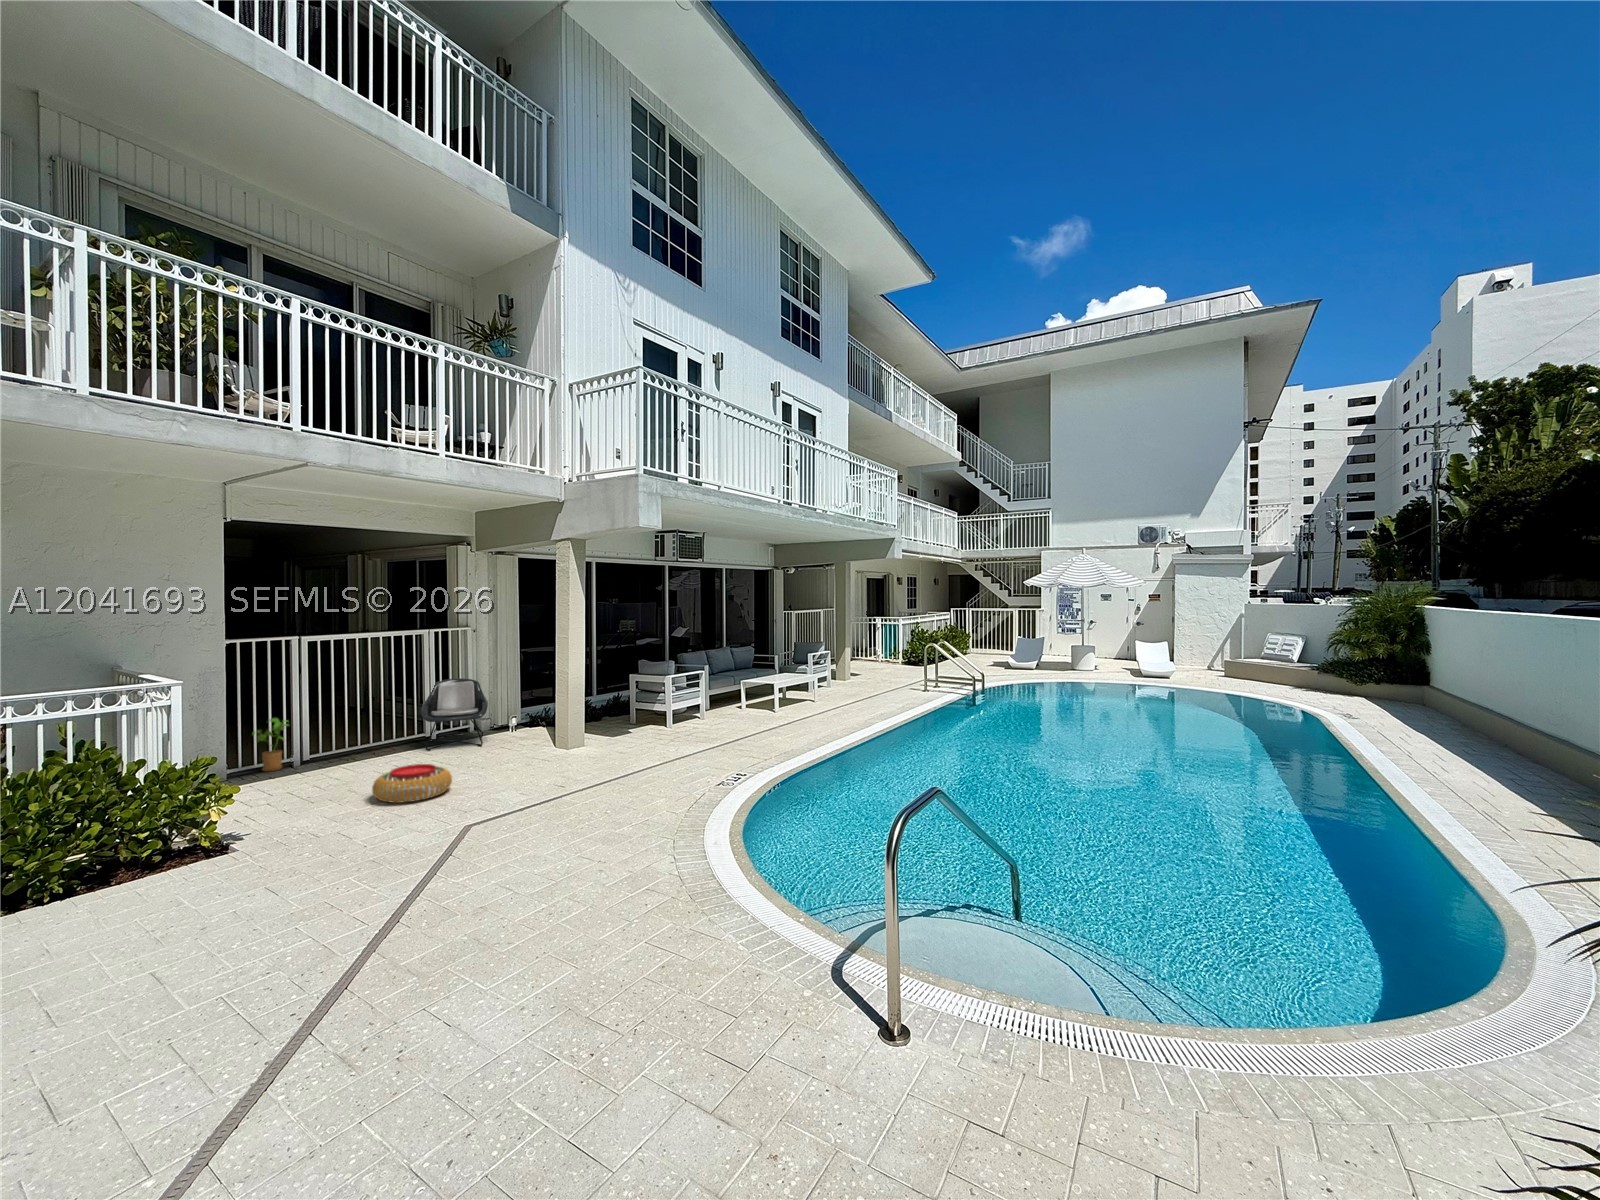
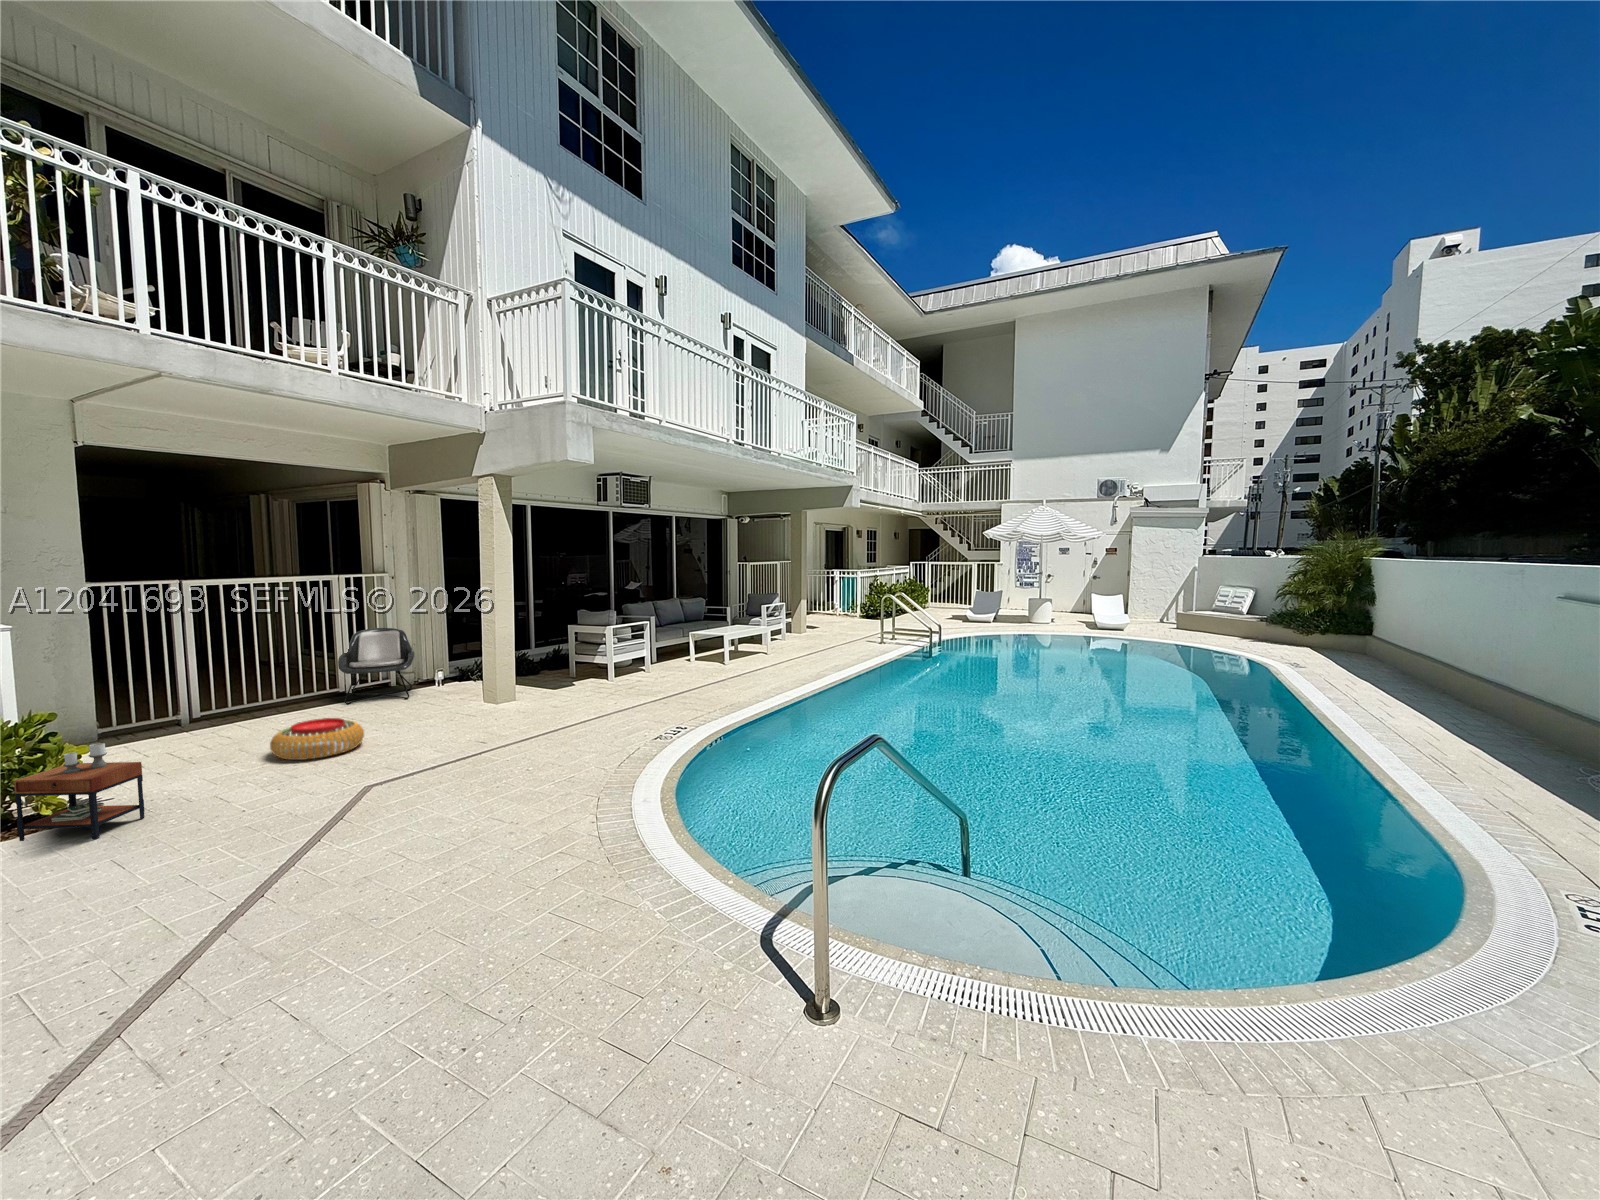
house plant: present [253,718,288,772] -> none [137,670,182,728]
side table: none [181,785,280,871] -> present [14,743,144,841]

